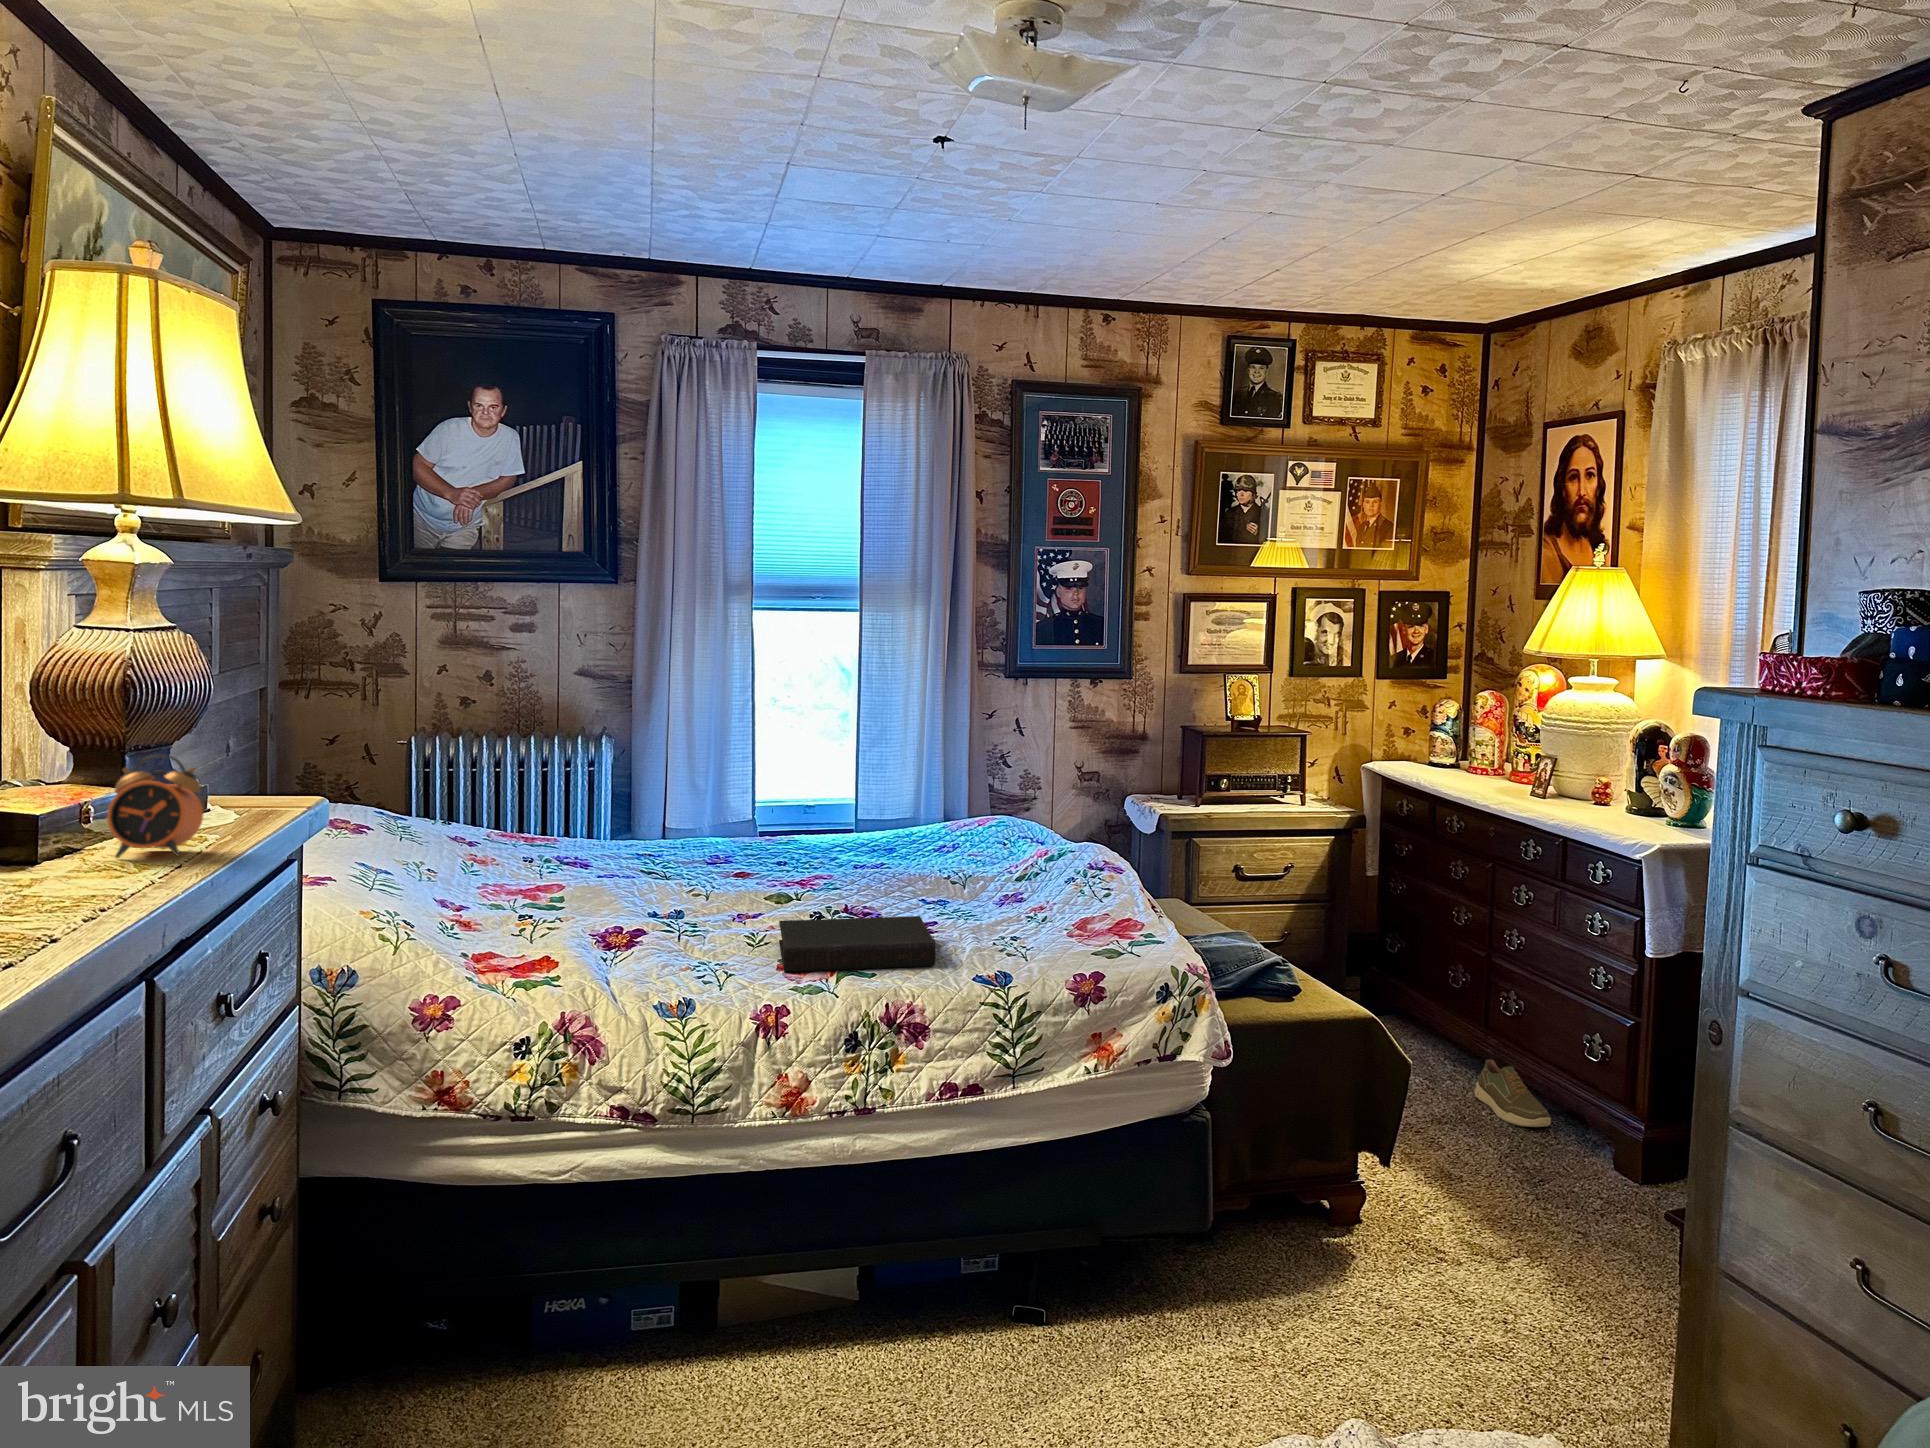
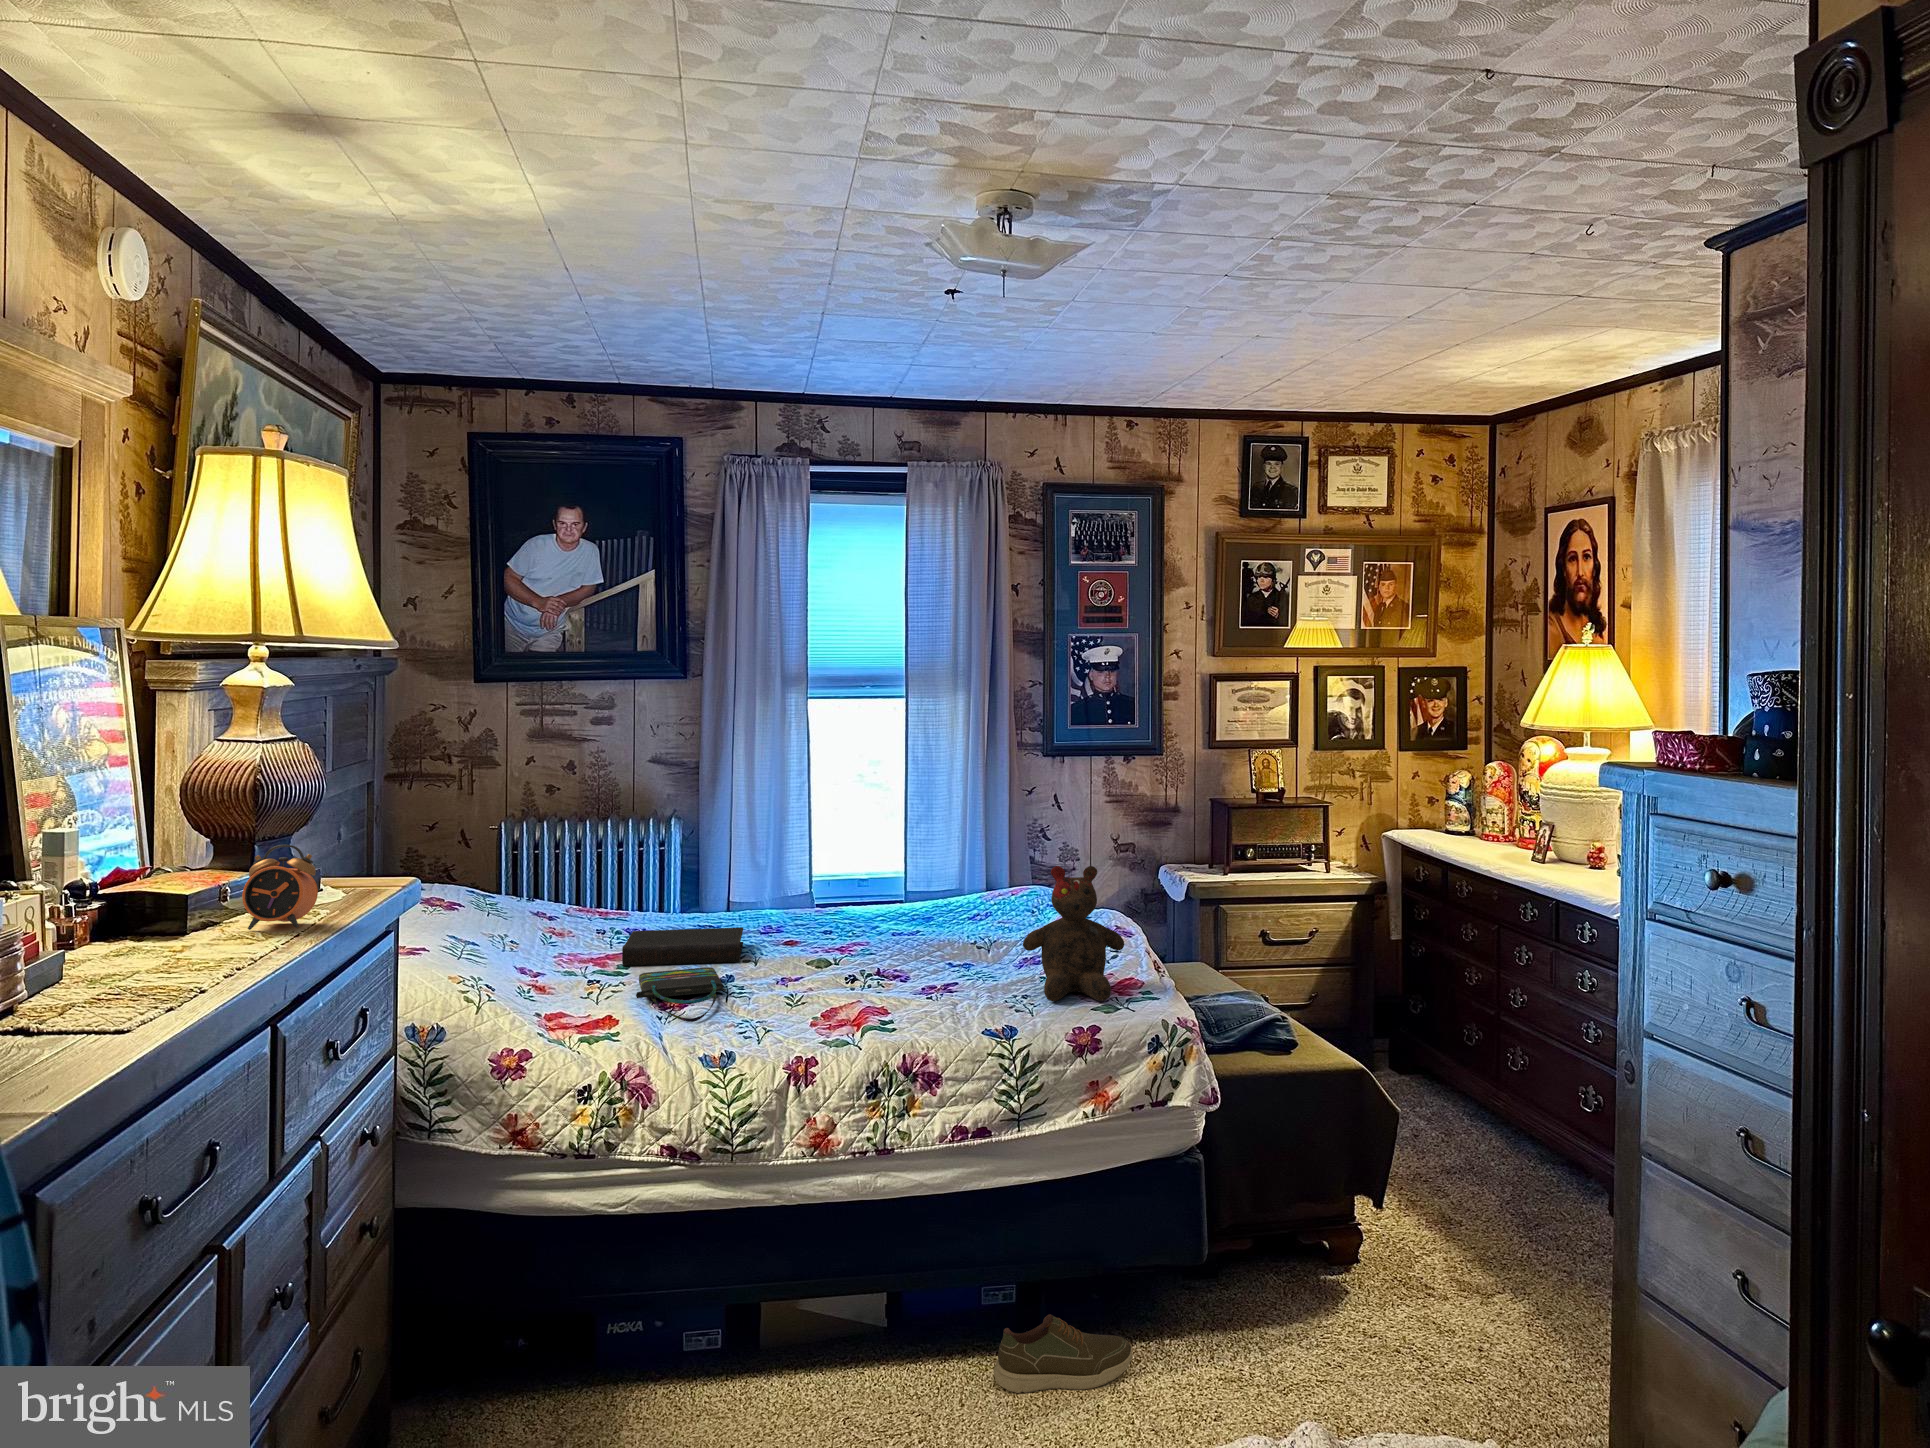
teddy bear: none [1012,796,1124,945] -> present [1023,866,1124,1001]
tote bag: none [576,904,681,966] -> present [636,967,727,1022]
book: present [779,916,936,972] -> present [622,927,743,966]
shoe: present [1475,1060,1551,1127] -> present [993,1314,1132,1393]

